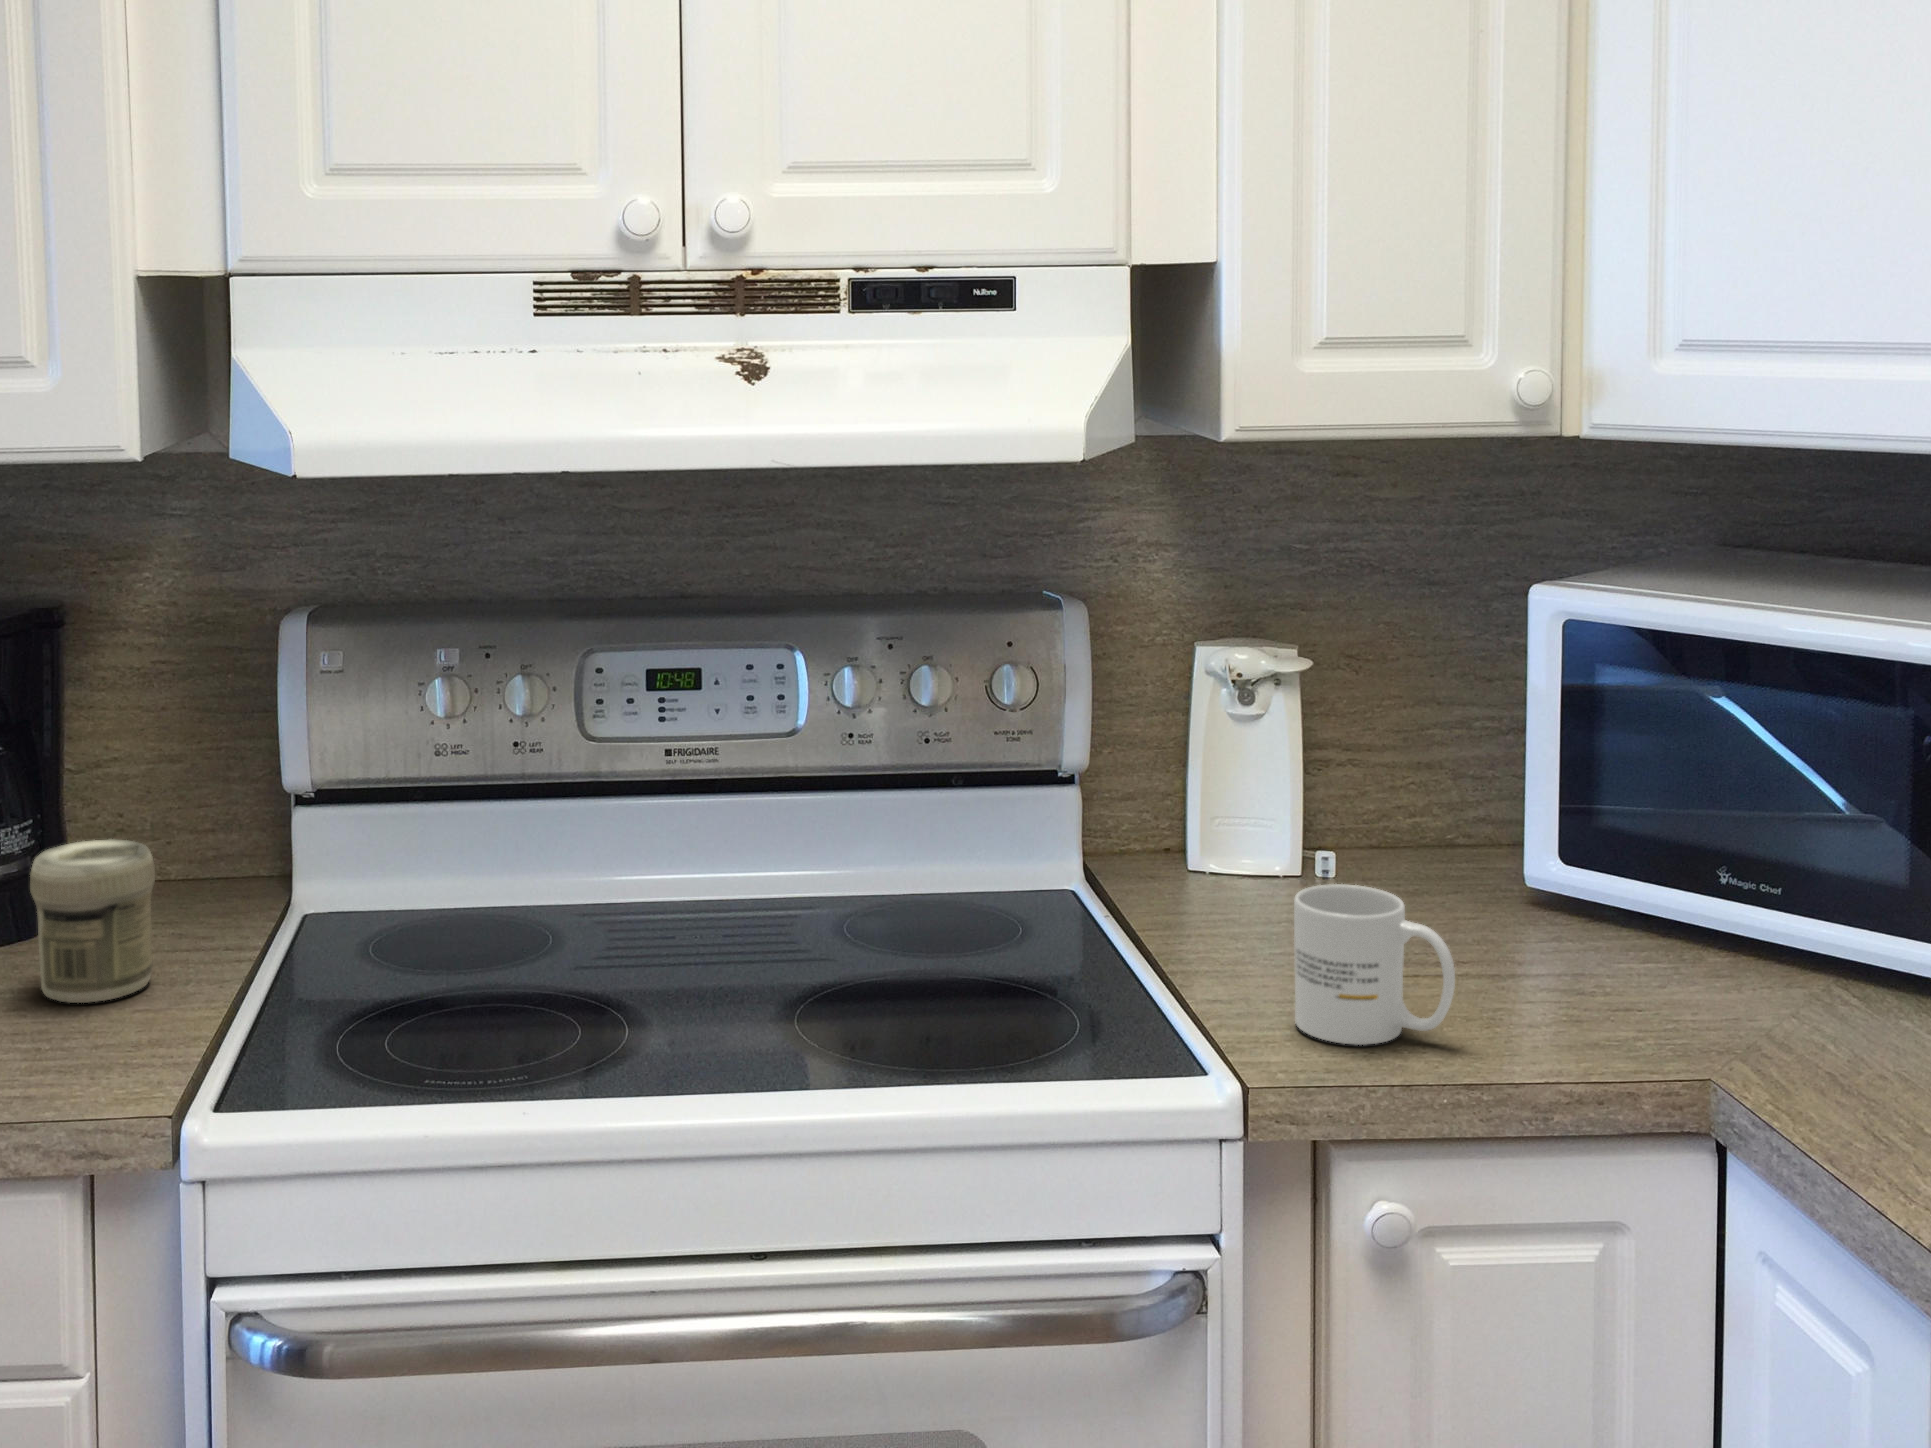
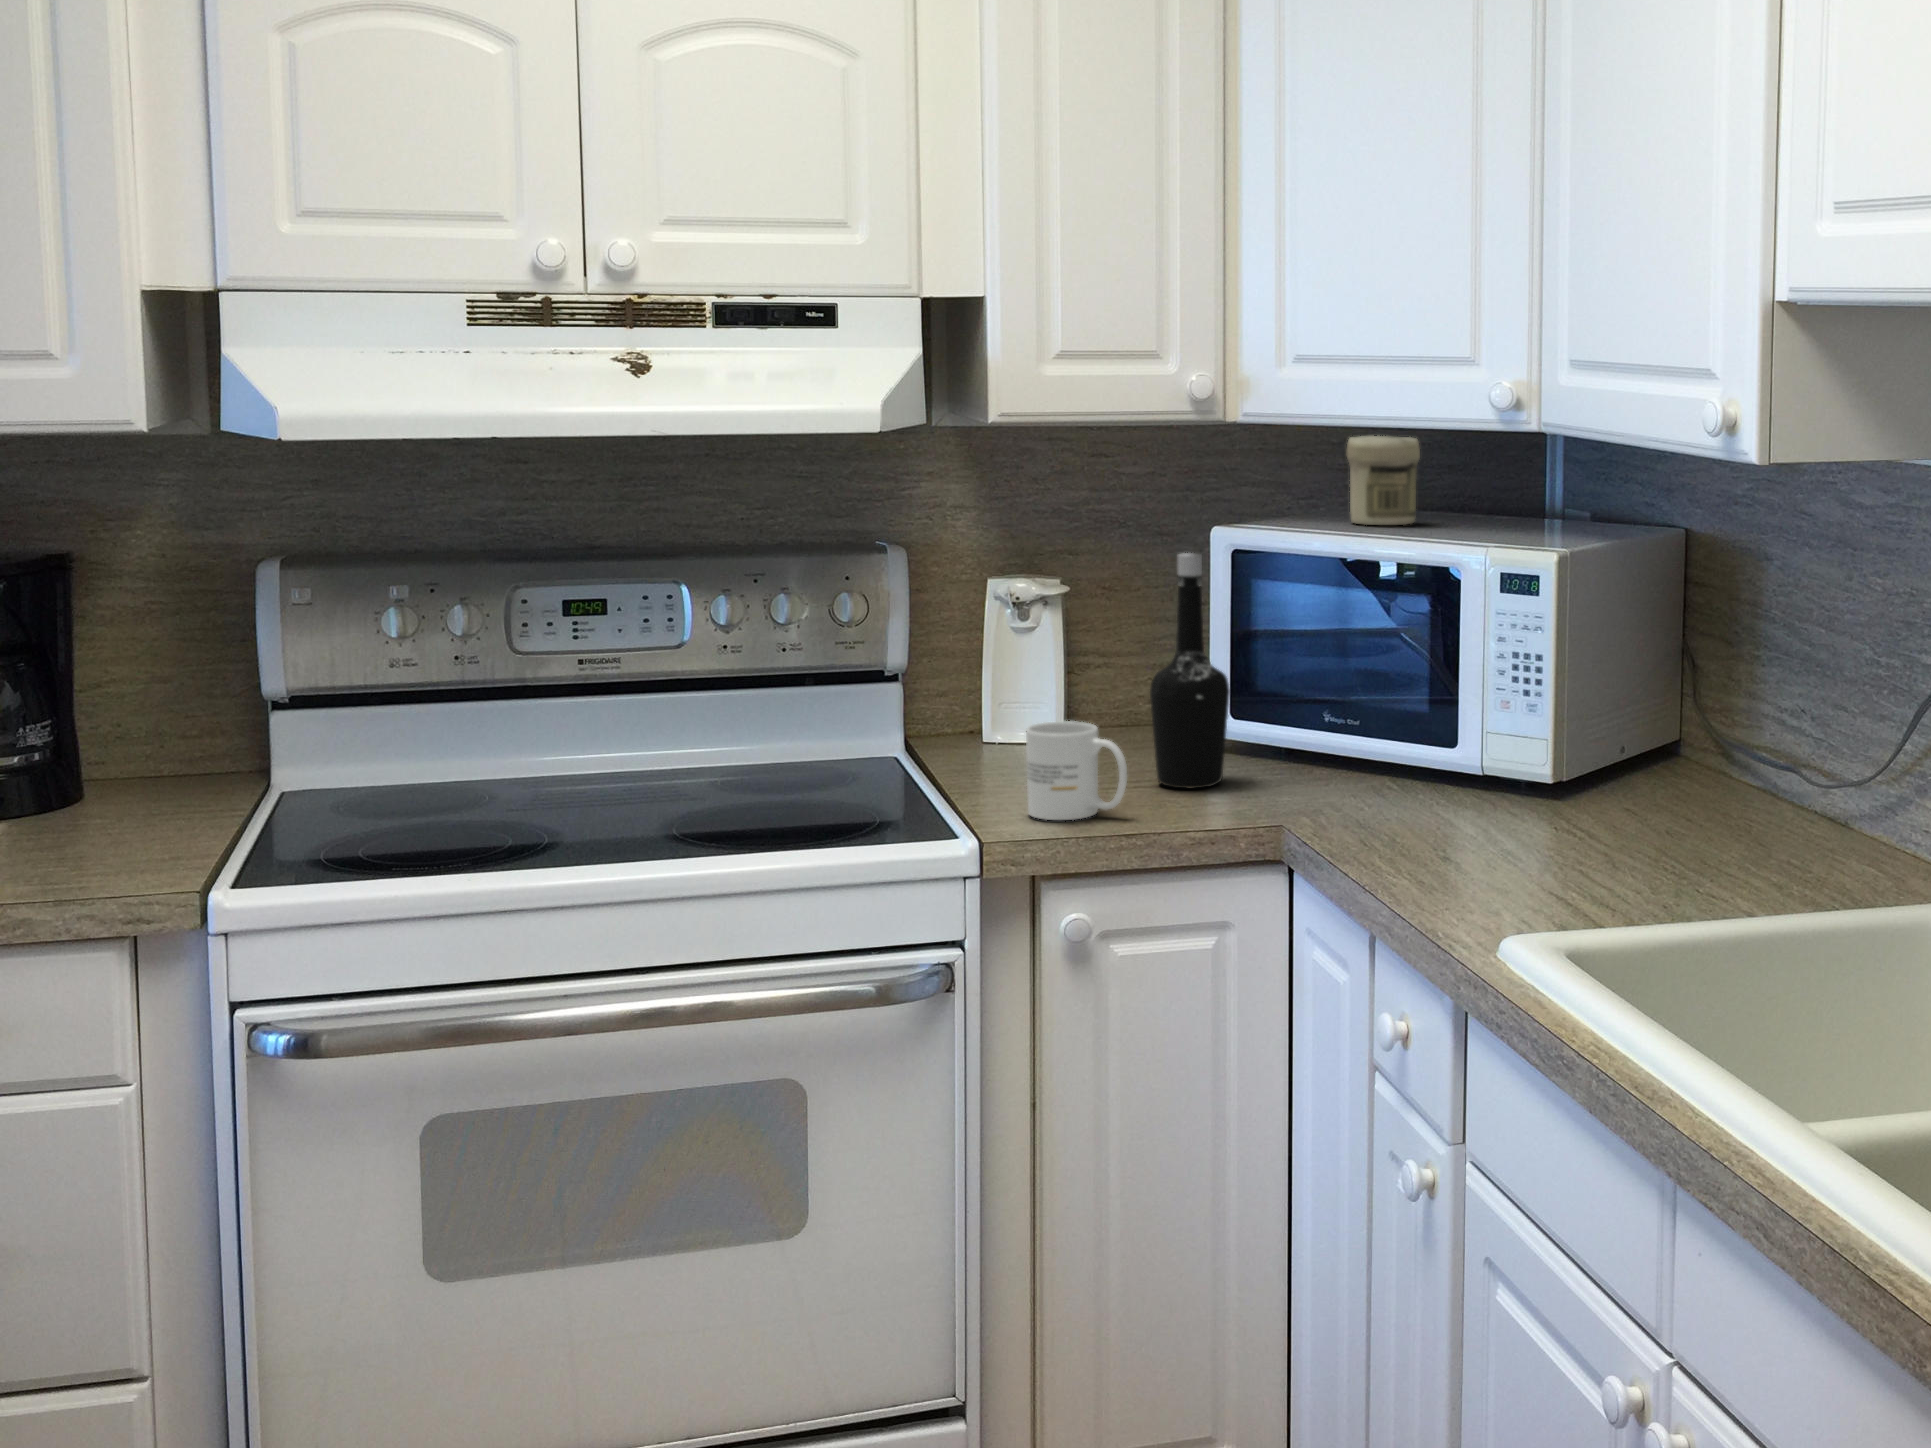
bottle: none [1455,630,1580,981] -> present [1150,553,1230,788]
jar: present [30,839,155,1003] -> present [1347,436,1420,525]

